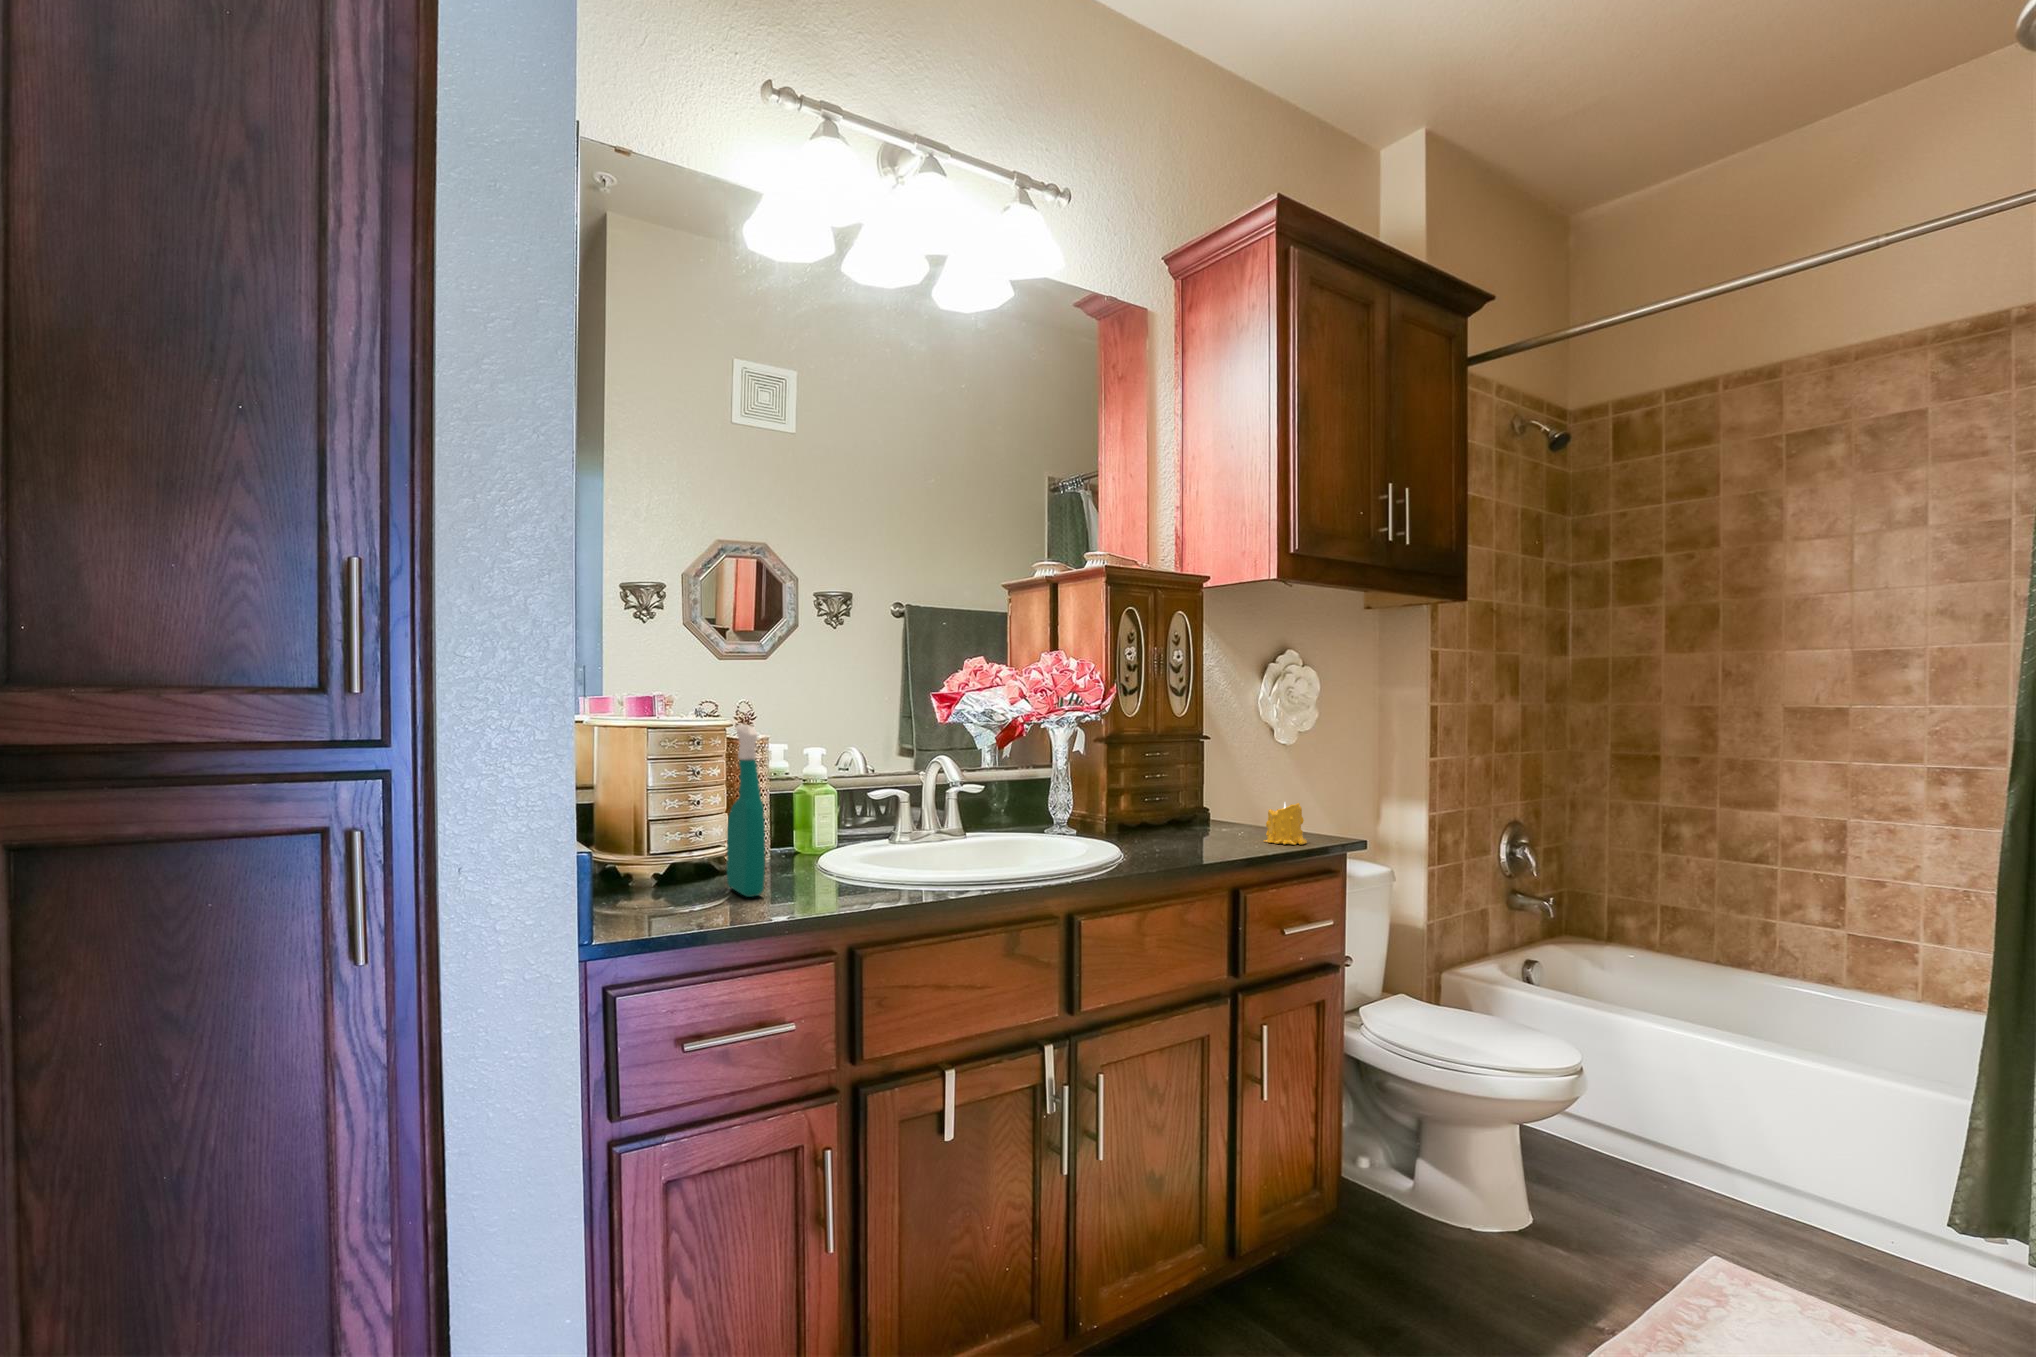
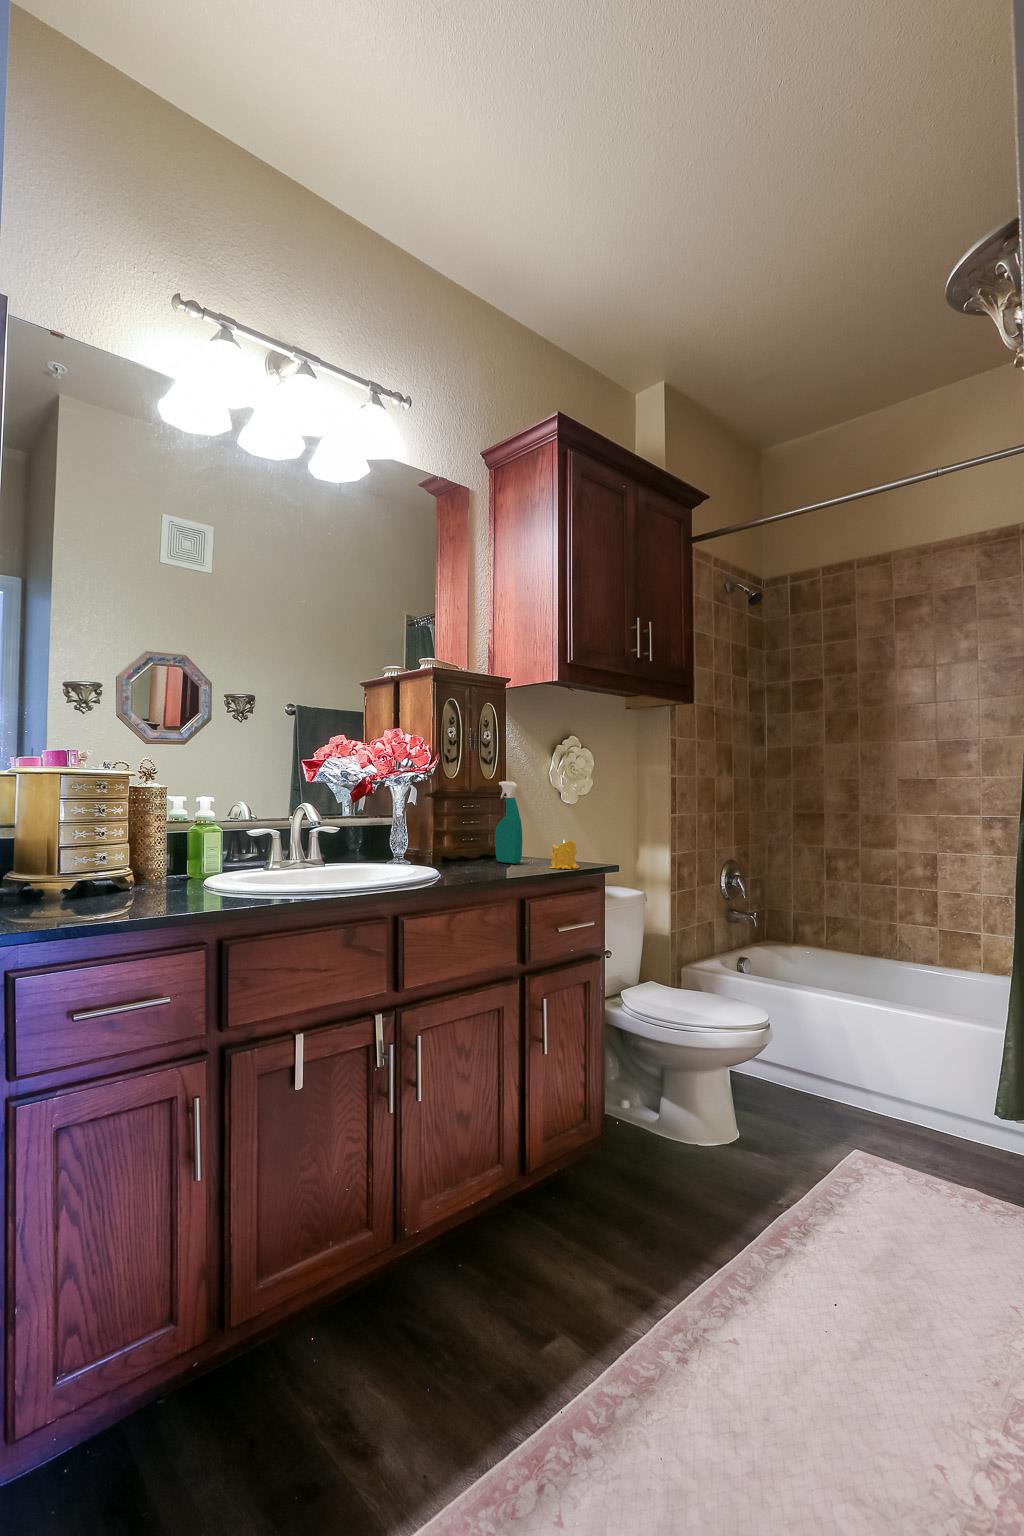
spray bottle: present [726,724,765,897] -> present [495,781,522,864]

